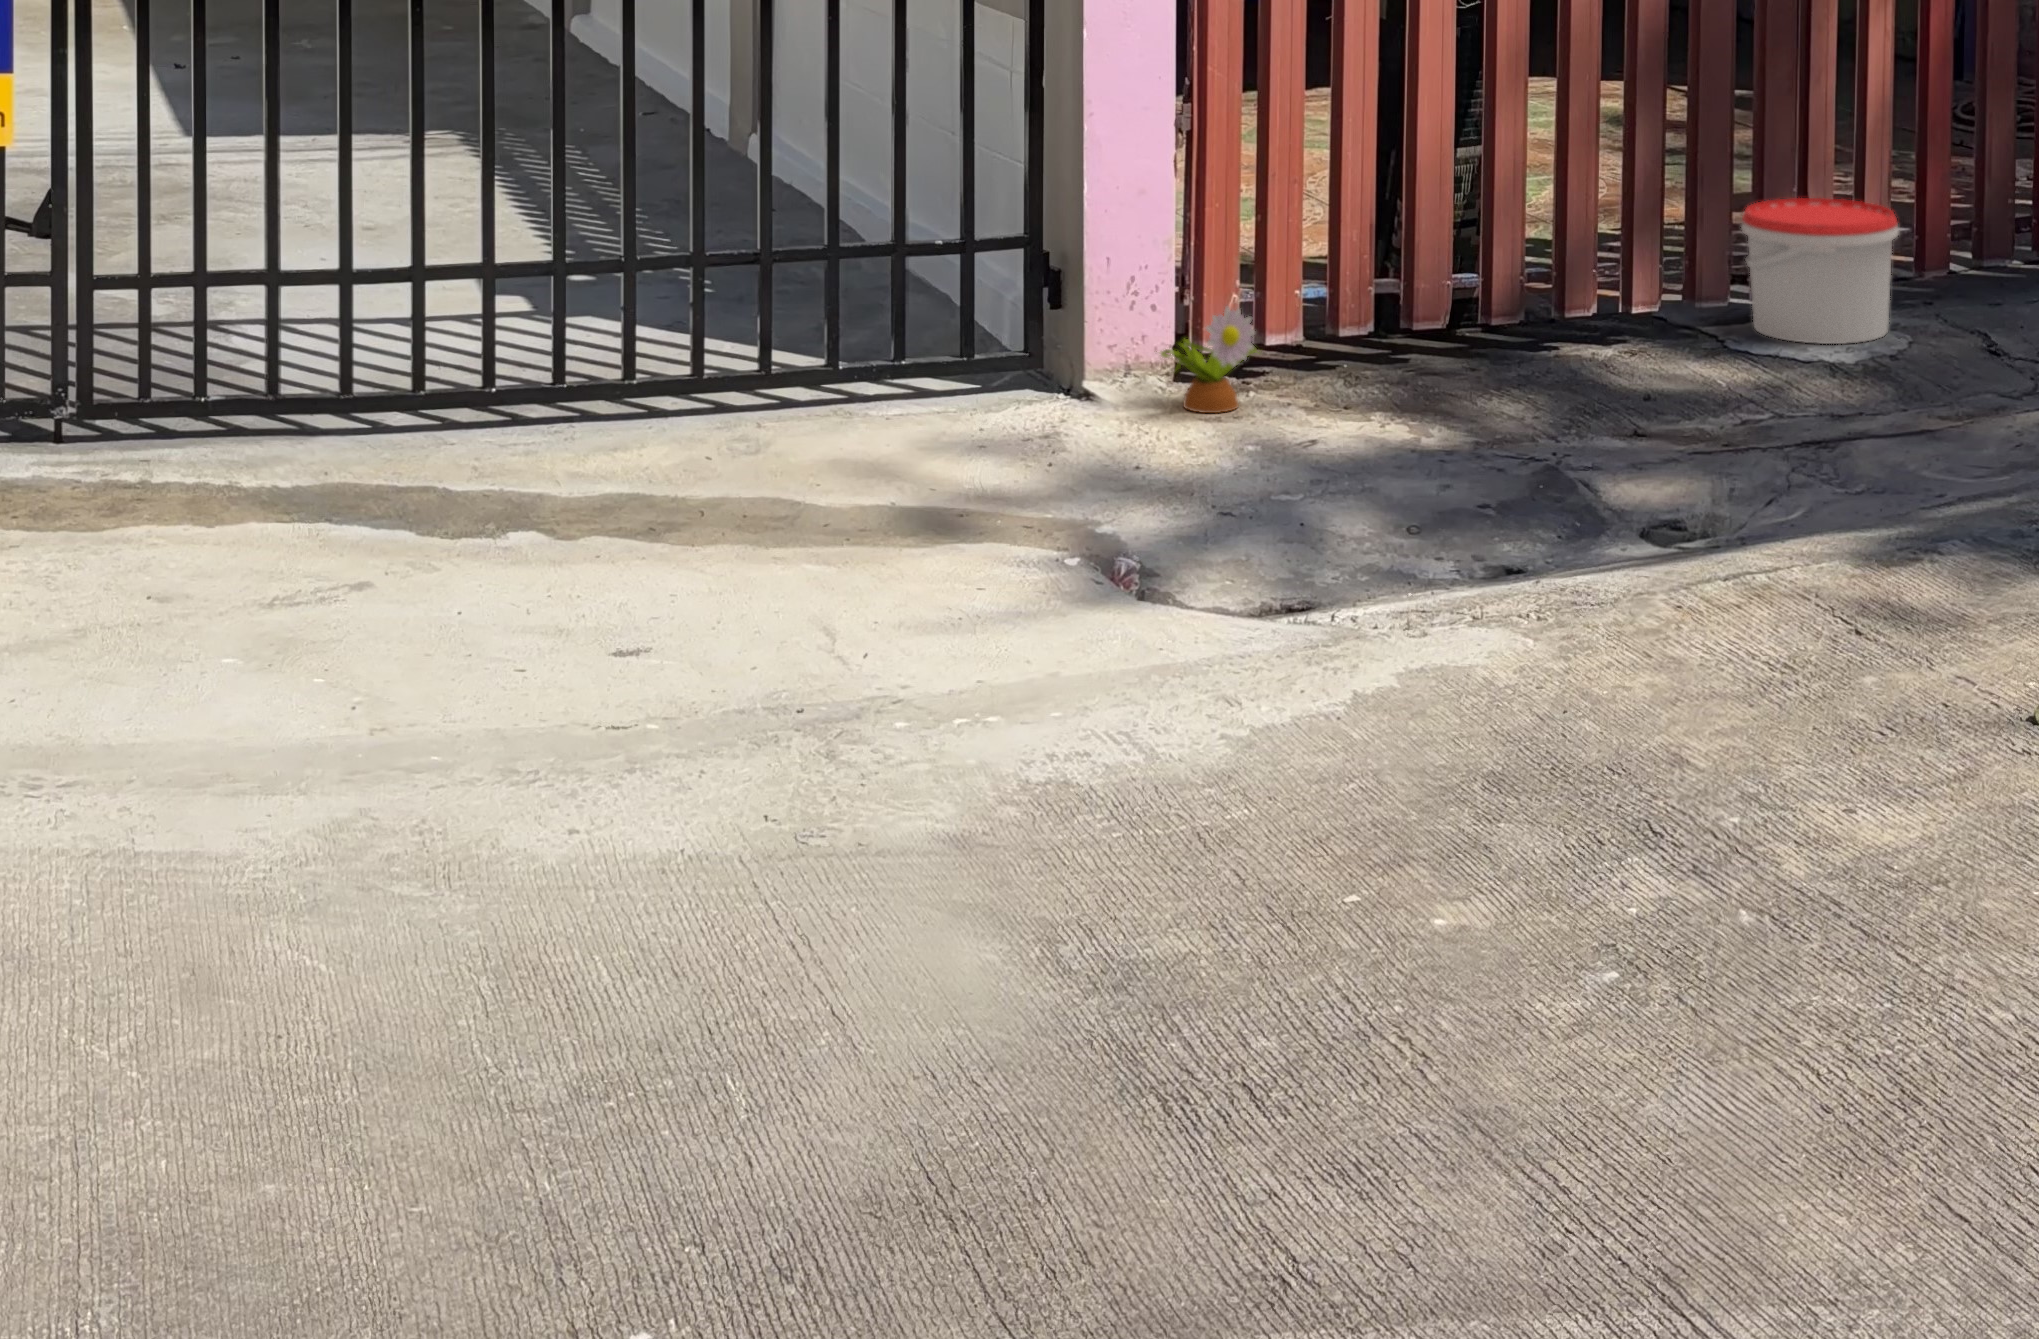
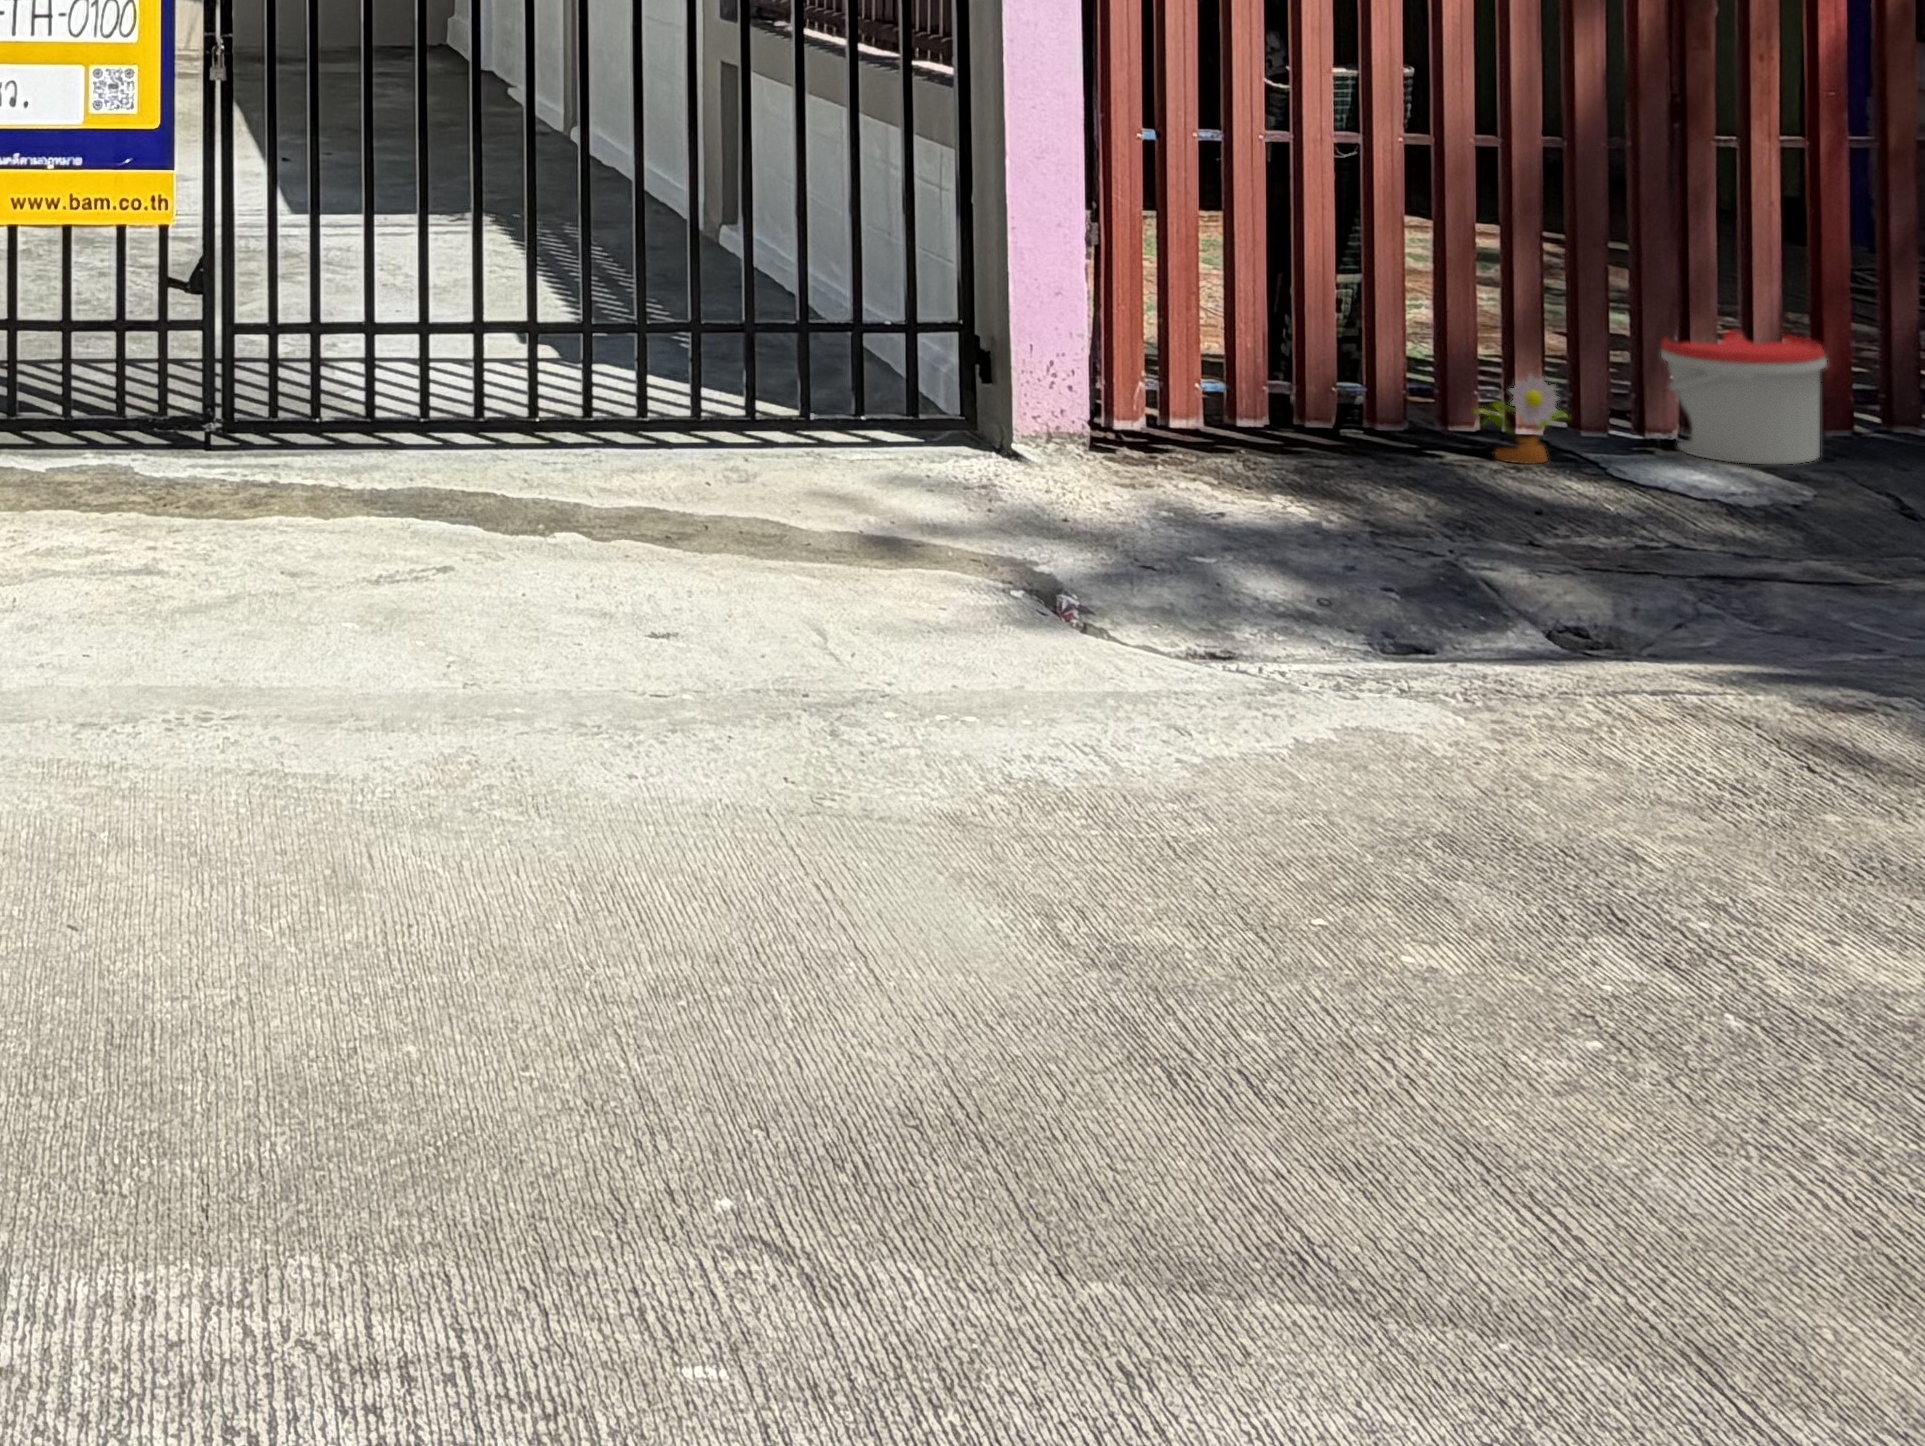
decorative plant: present [1161,307,1257,413] -> present [1475,375,1566,464]

